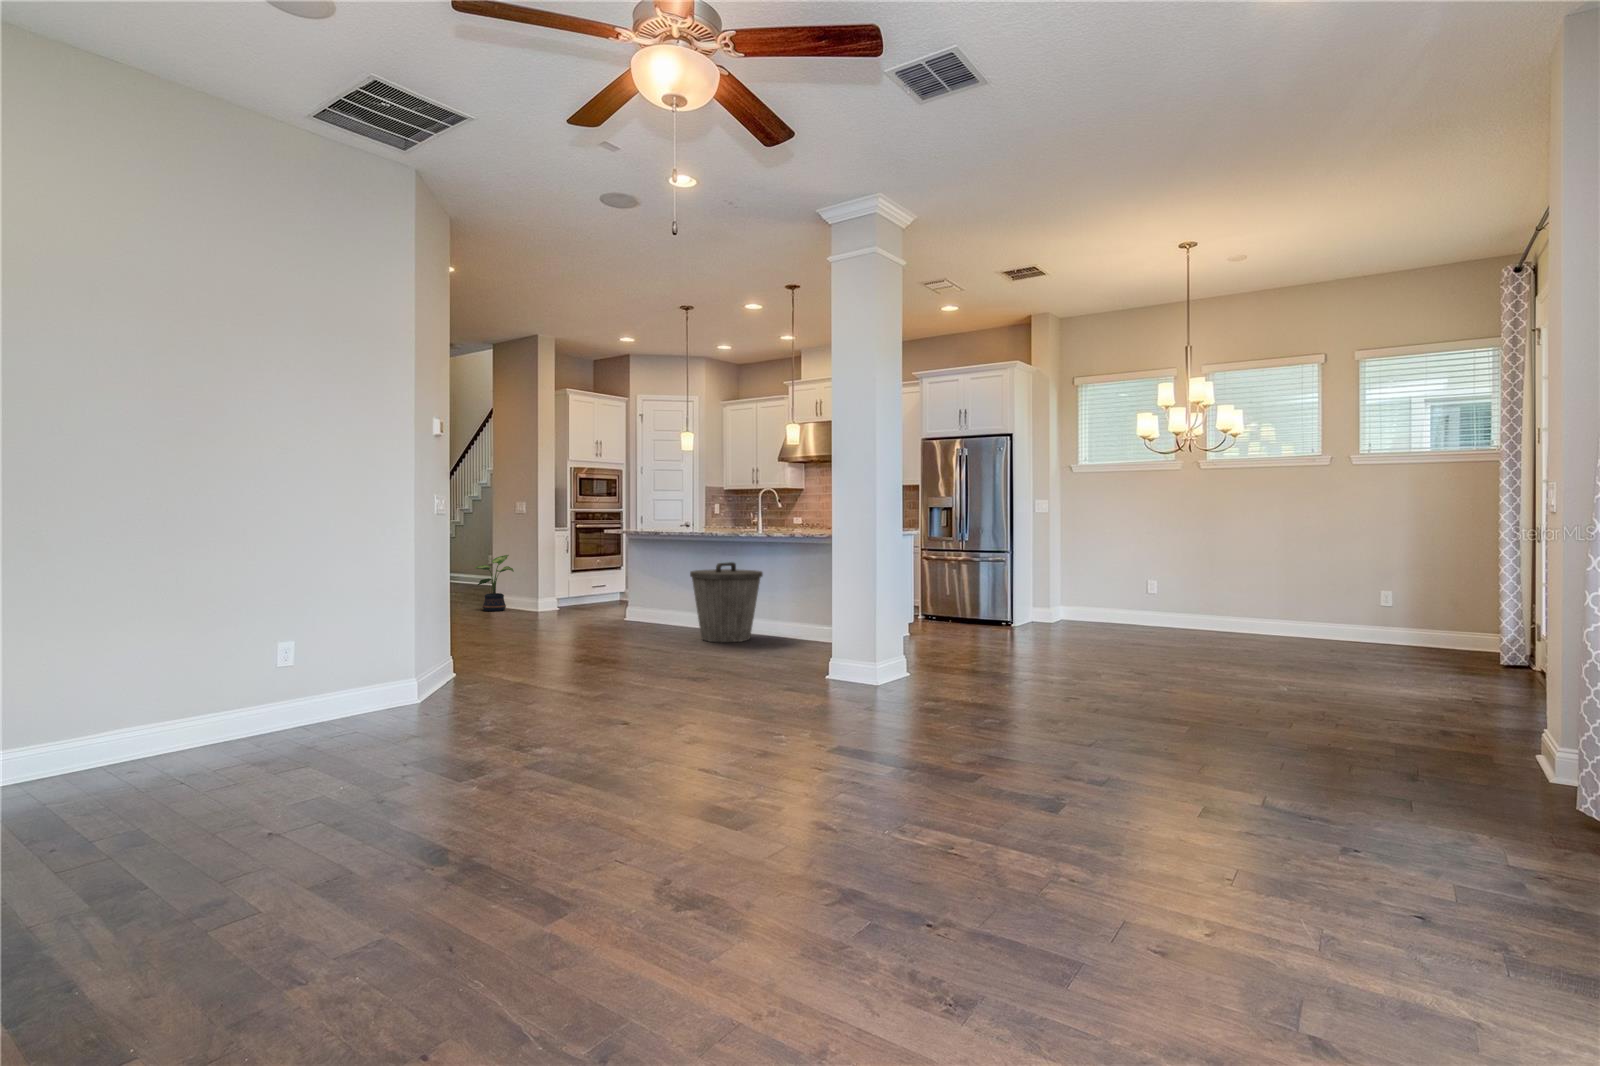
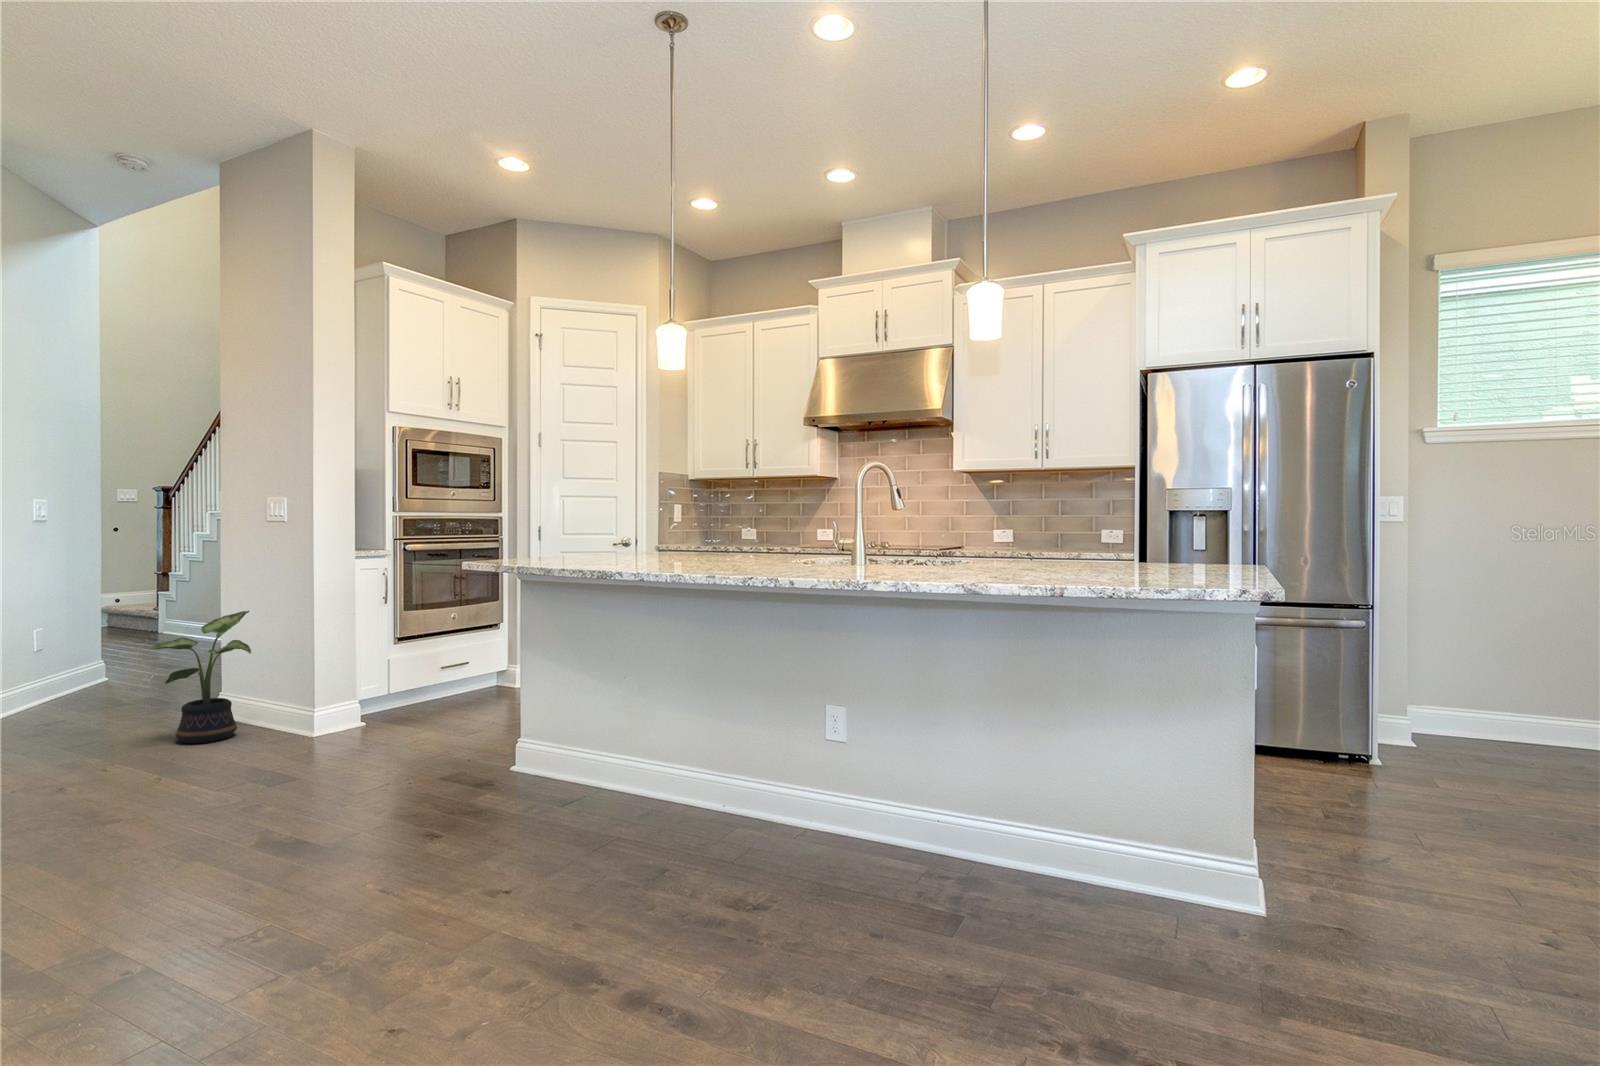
trash can: present [690,562,763,642] -> none [713,656,917,906]

